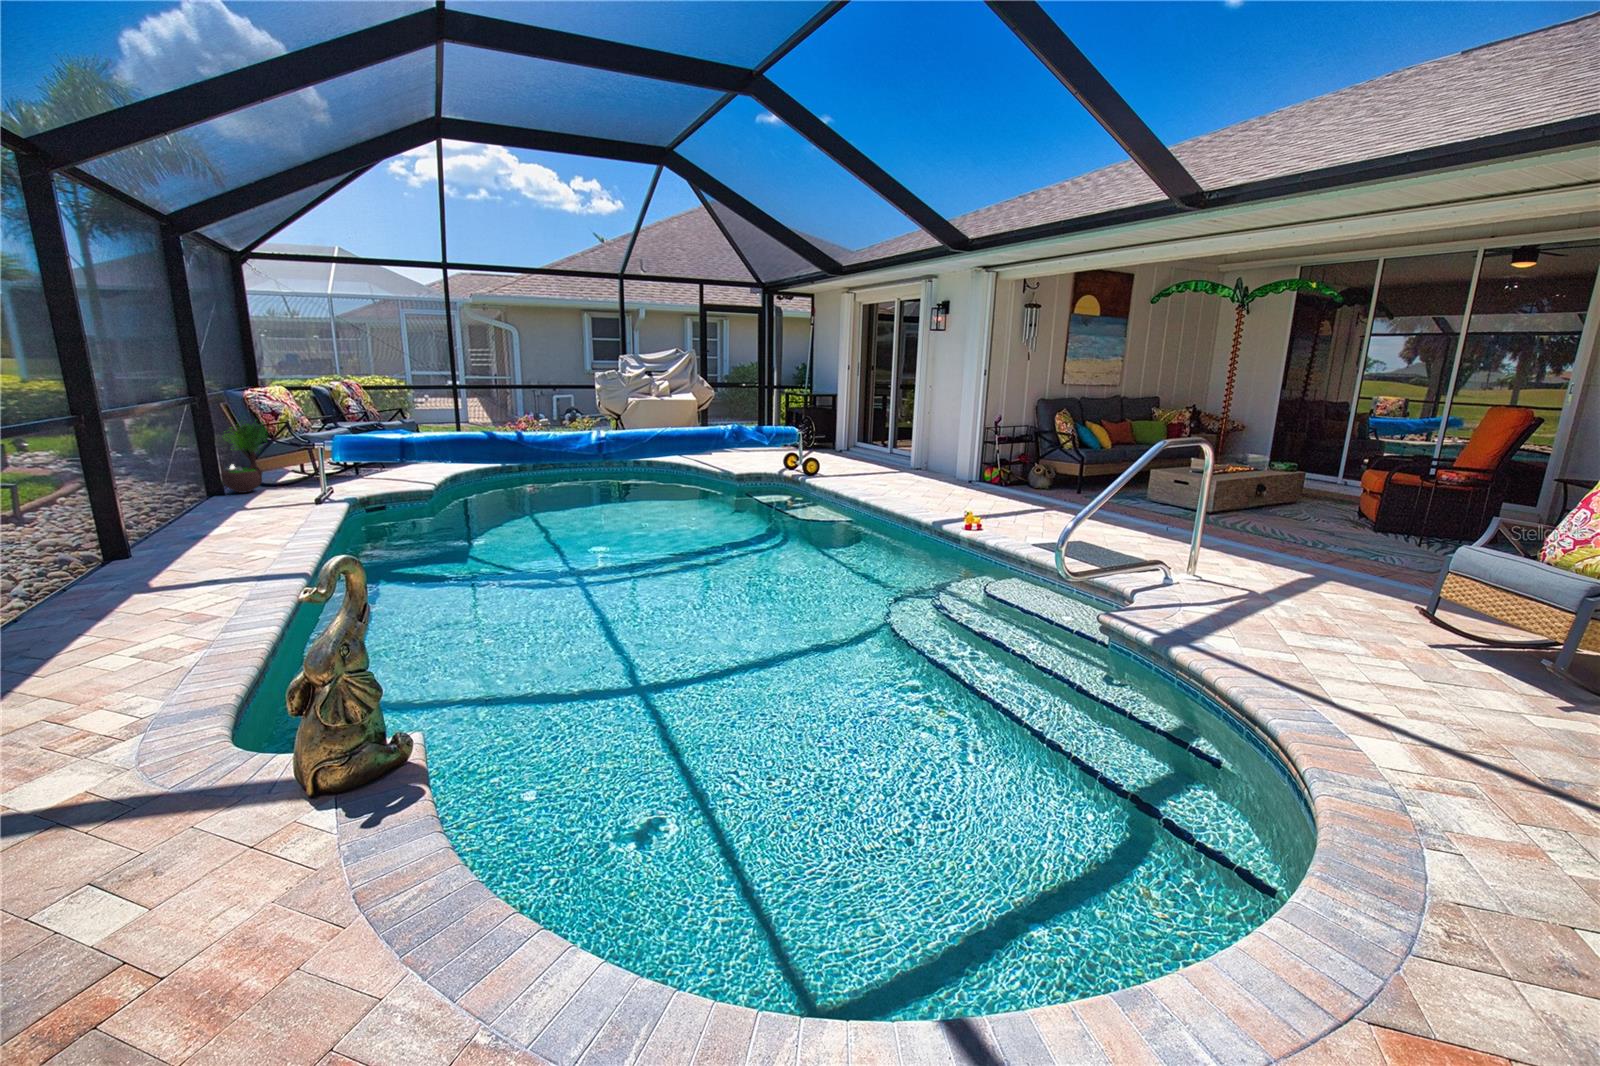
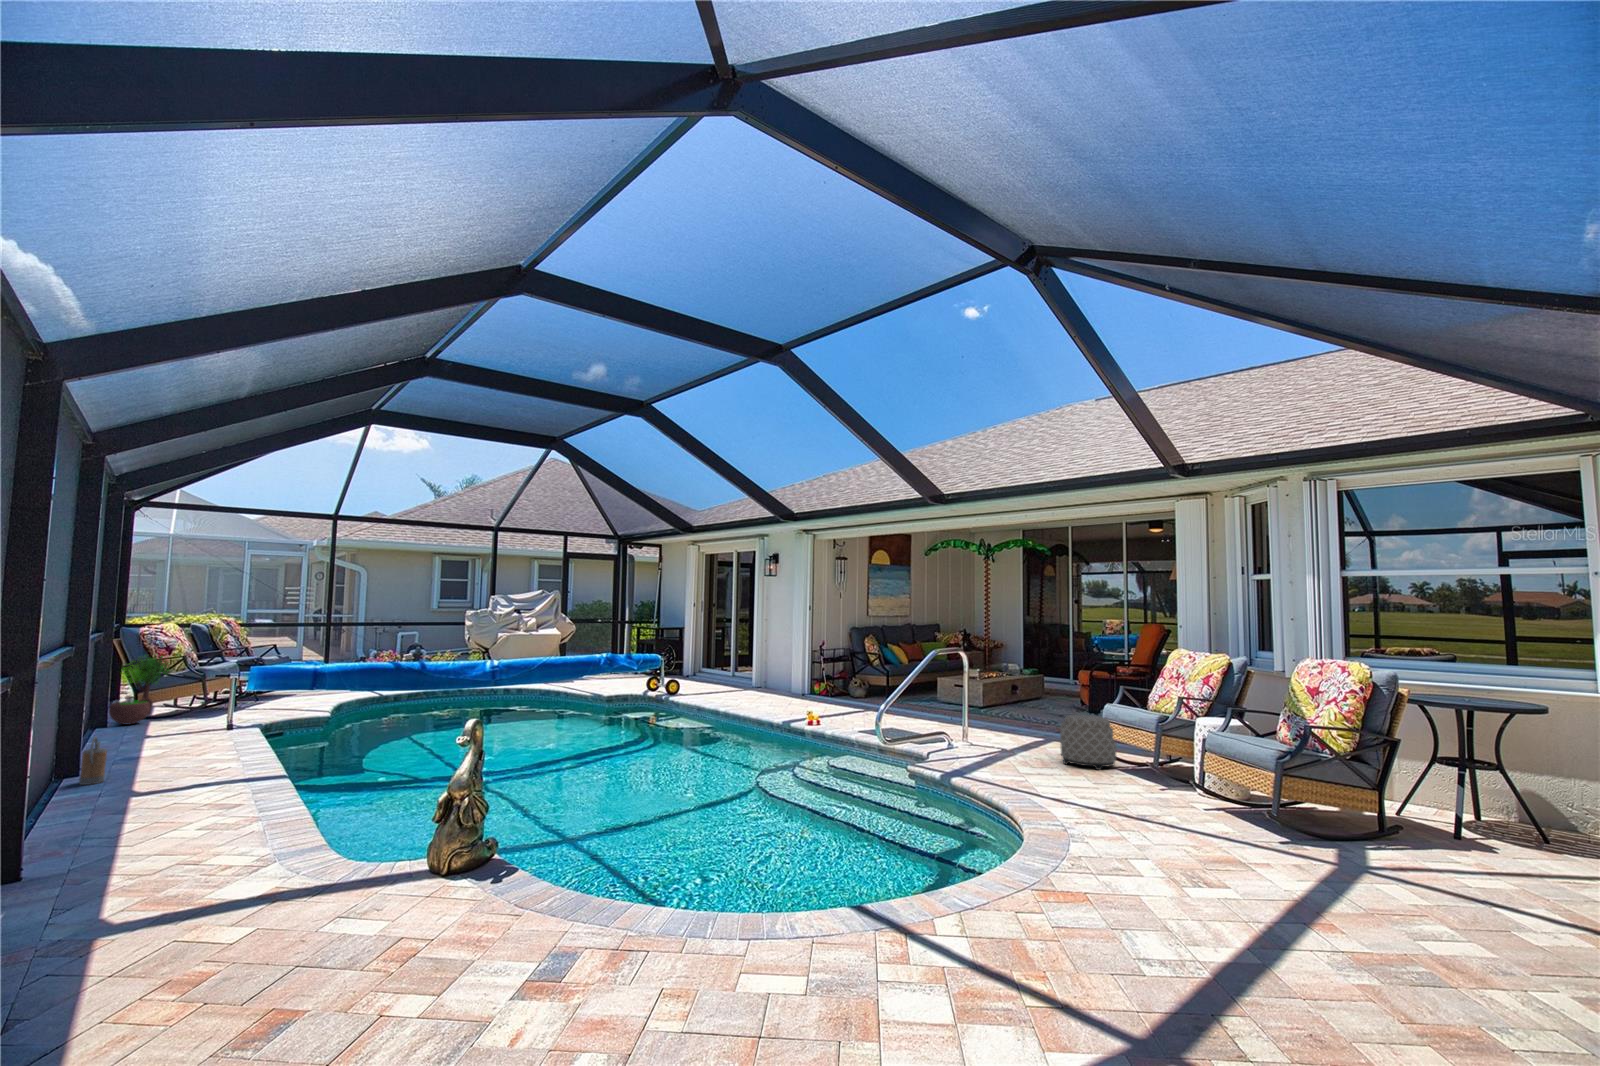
watering can: none [115,522,148,573] -> present [79,737,107,785]
ottoman: none [1356,556,1471,648] -> present [1060,715,1116,770]

